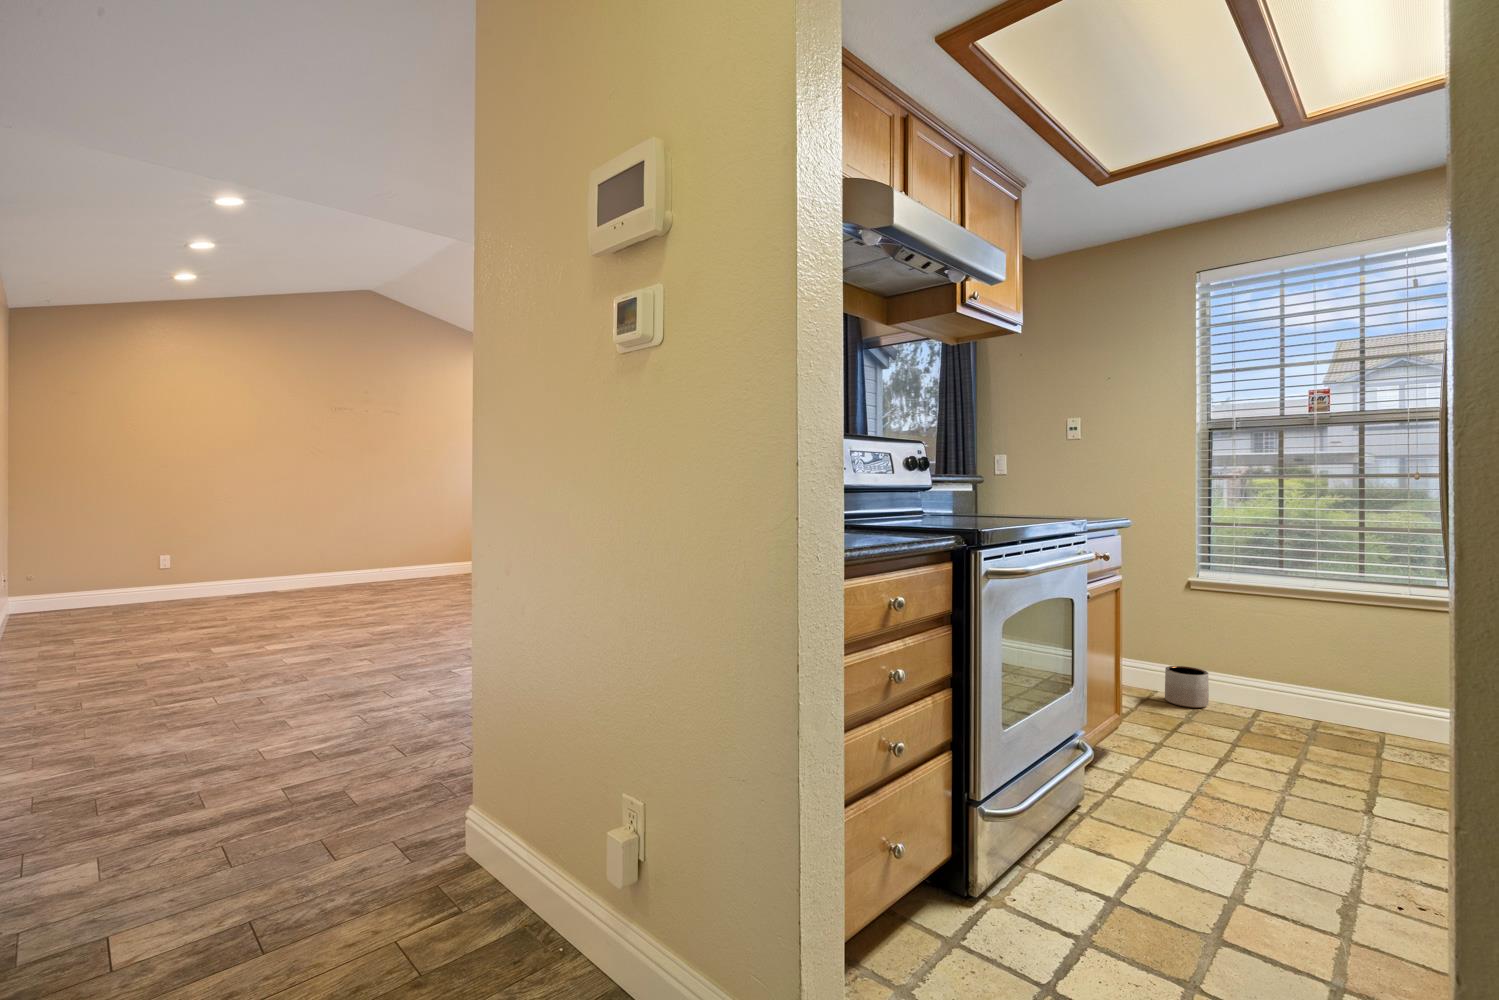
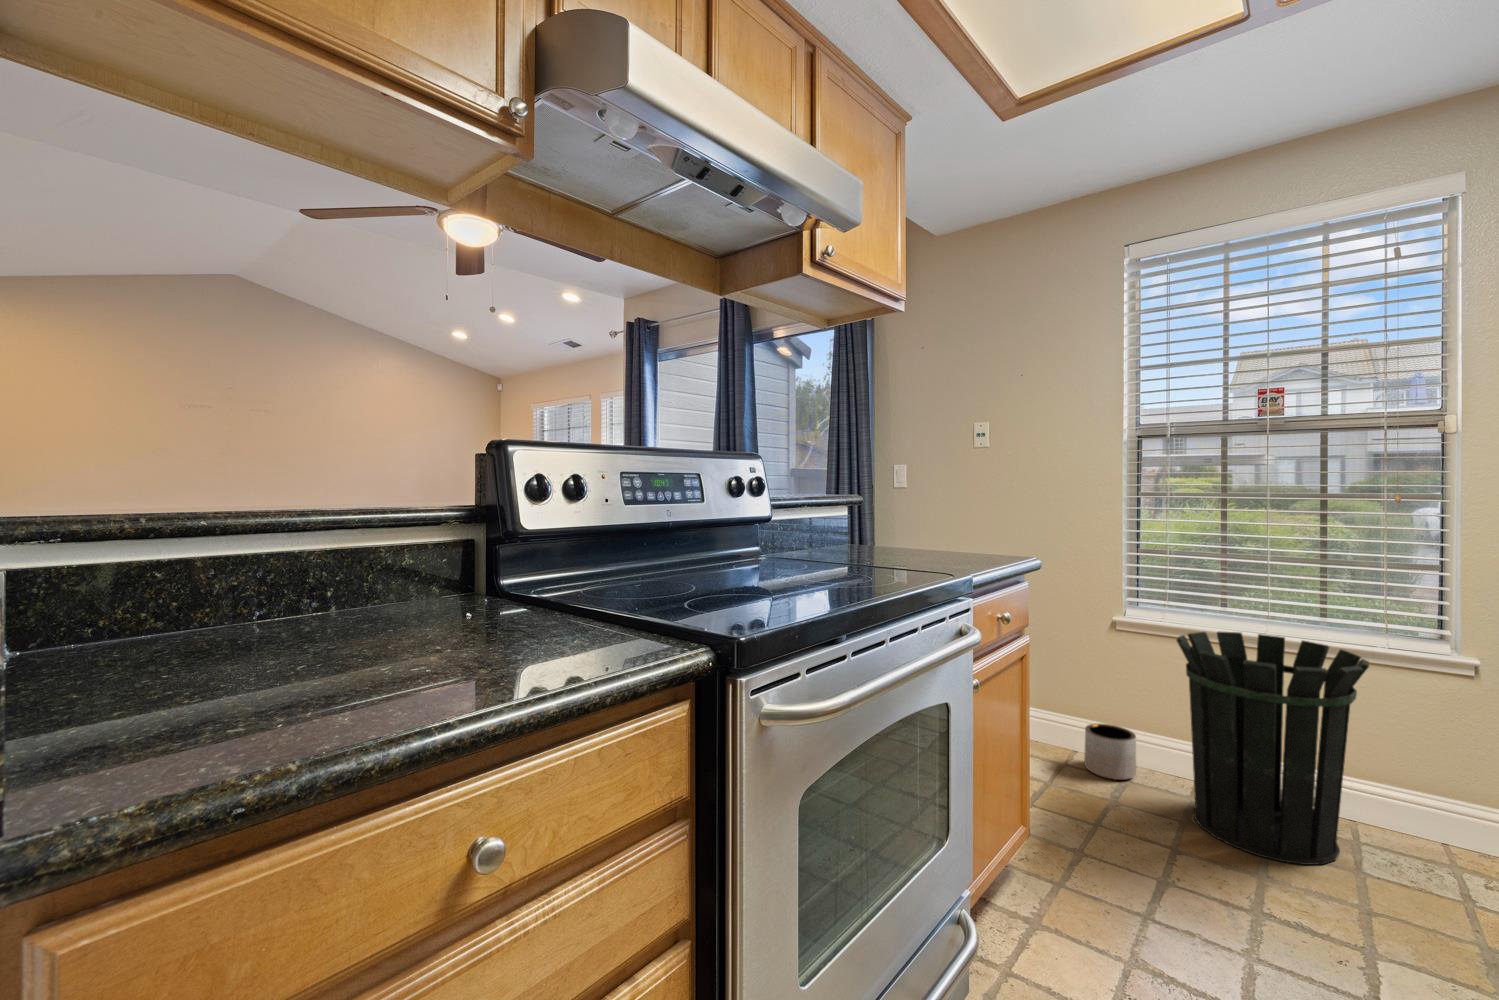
waste bin: none [1241,584,1392,753] -> present [1176,632,1369,865]

